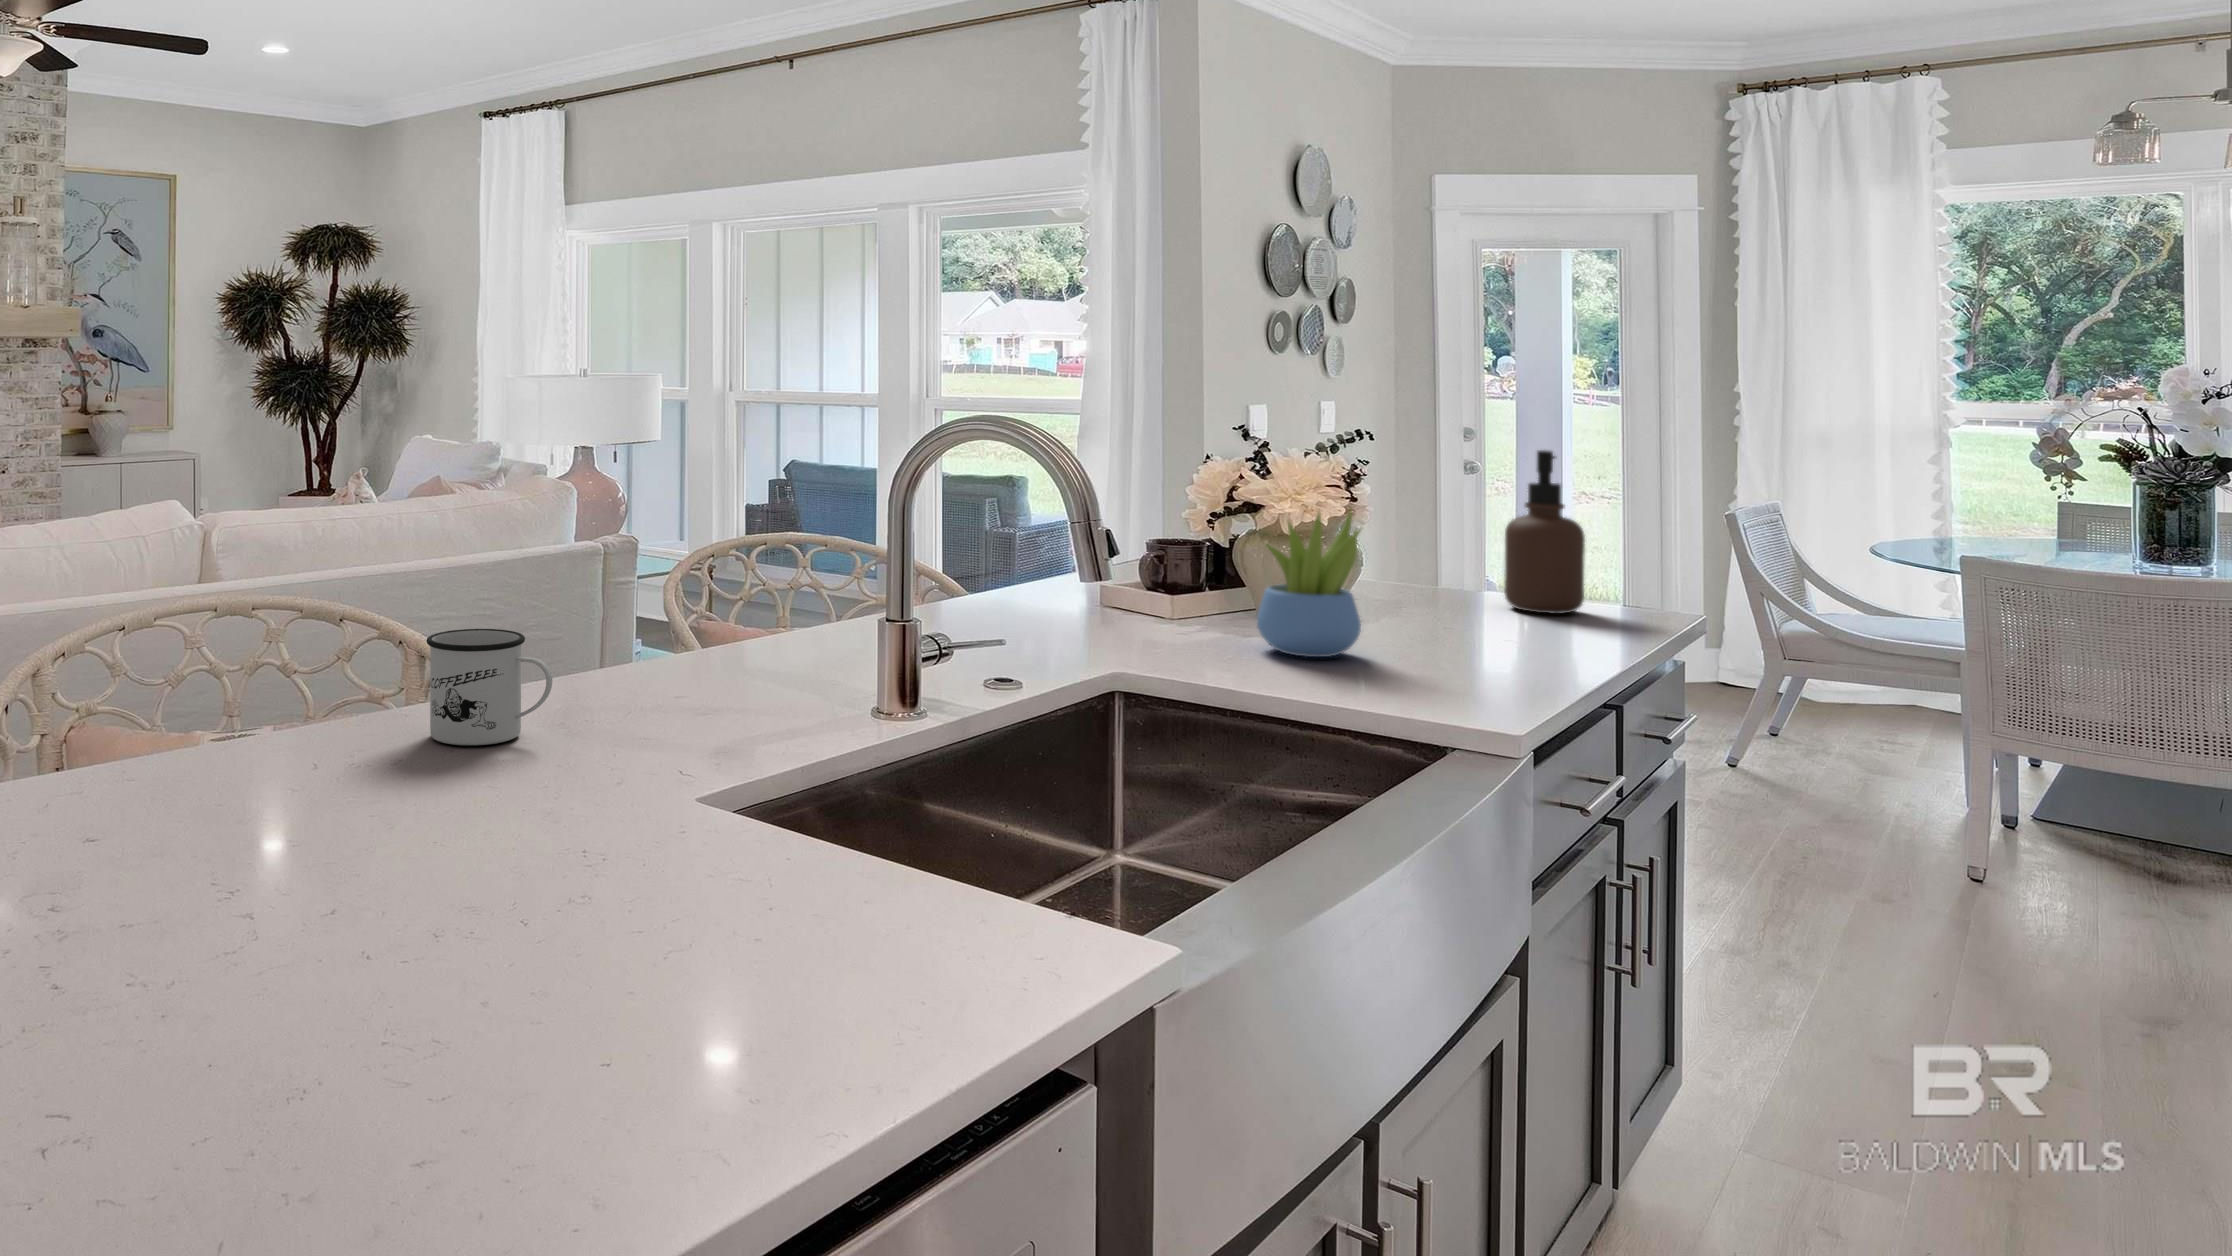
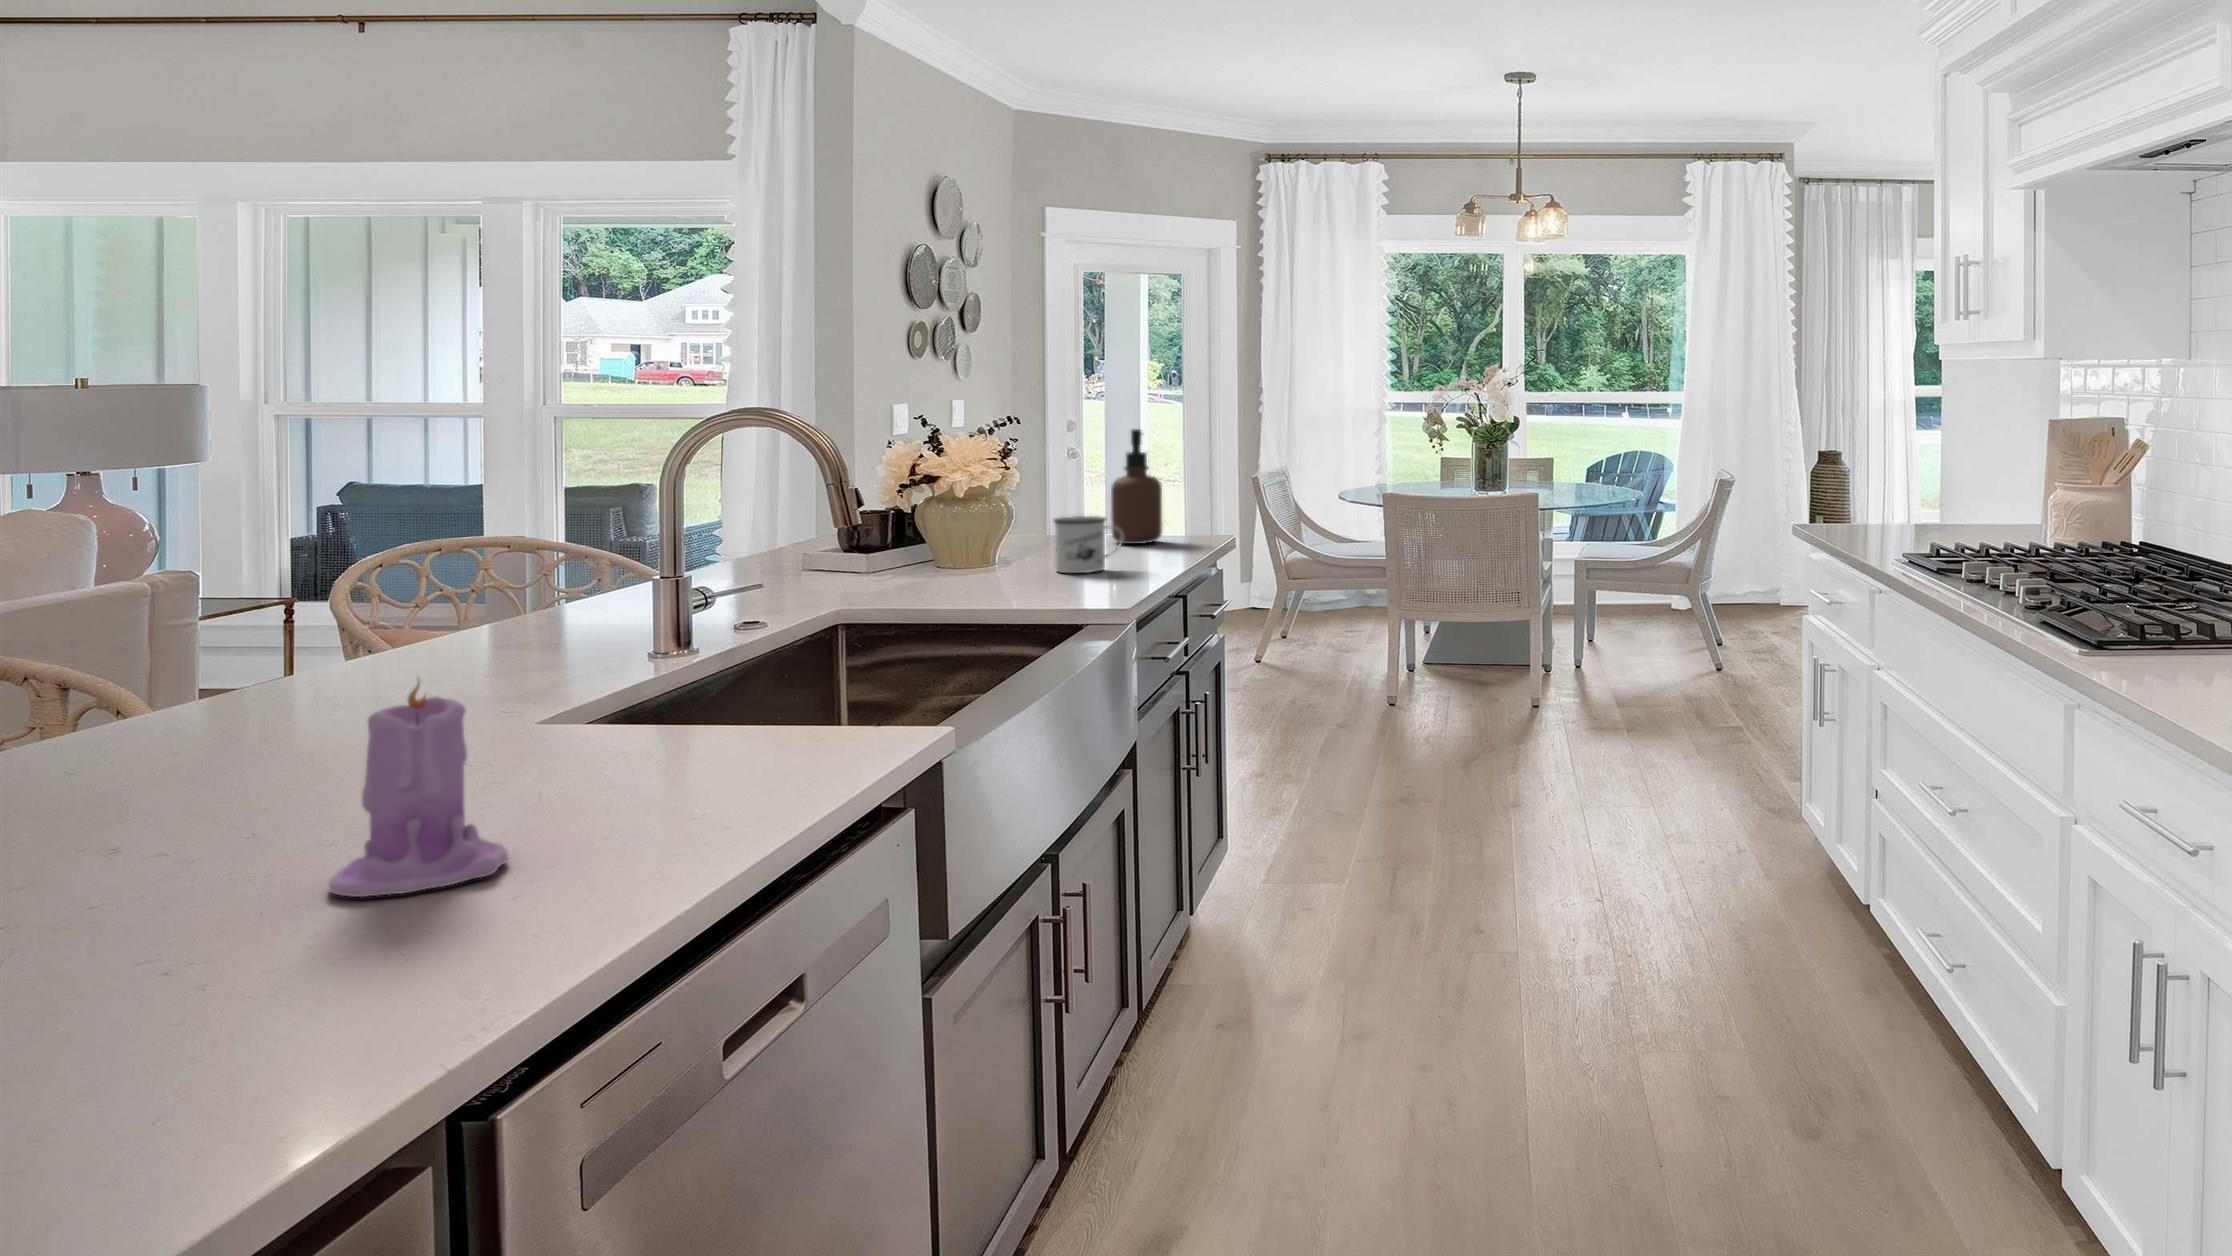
succulent plant: present [1257,510,1361,657] -> none [944,472,1021,585]
mug: present [426,629,552,745] -> present [1054,516,1123,573]
candle: none [217,807,442,1152] -> present [329,681,508,897]

